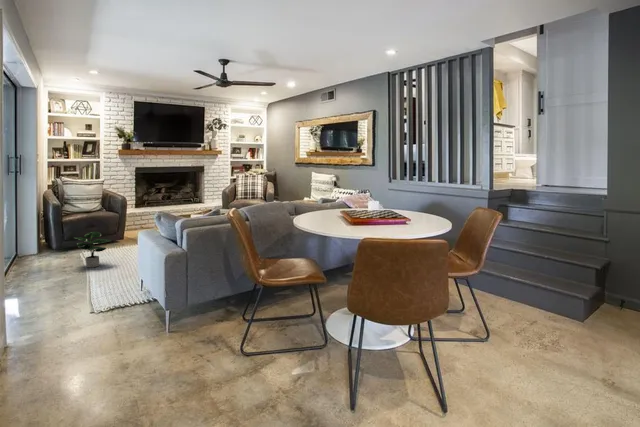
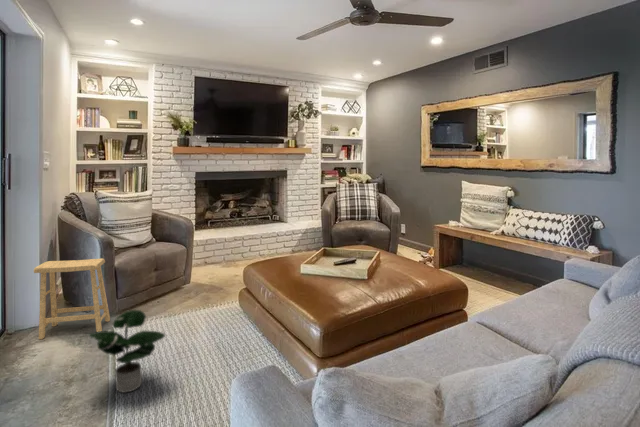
footstool: none [36,214,79,256] -> present [34,259,110,339]

